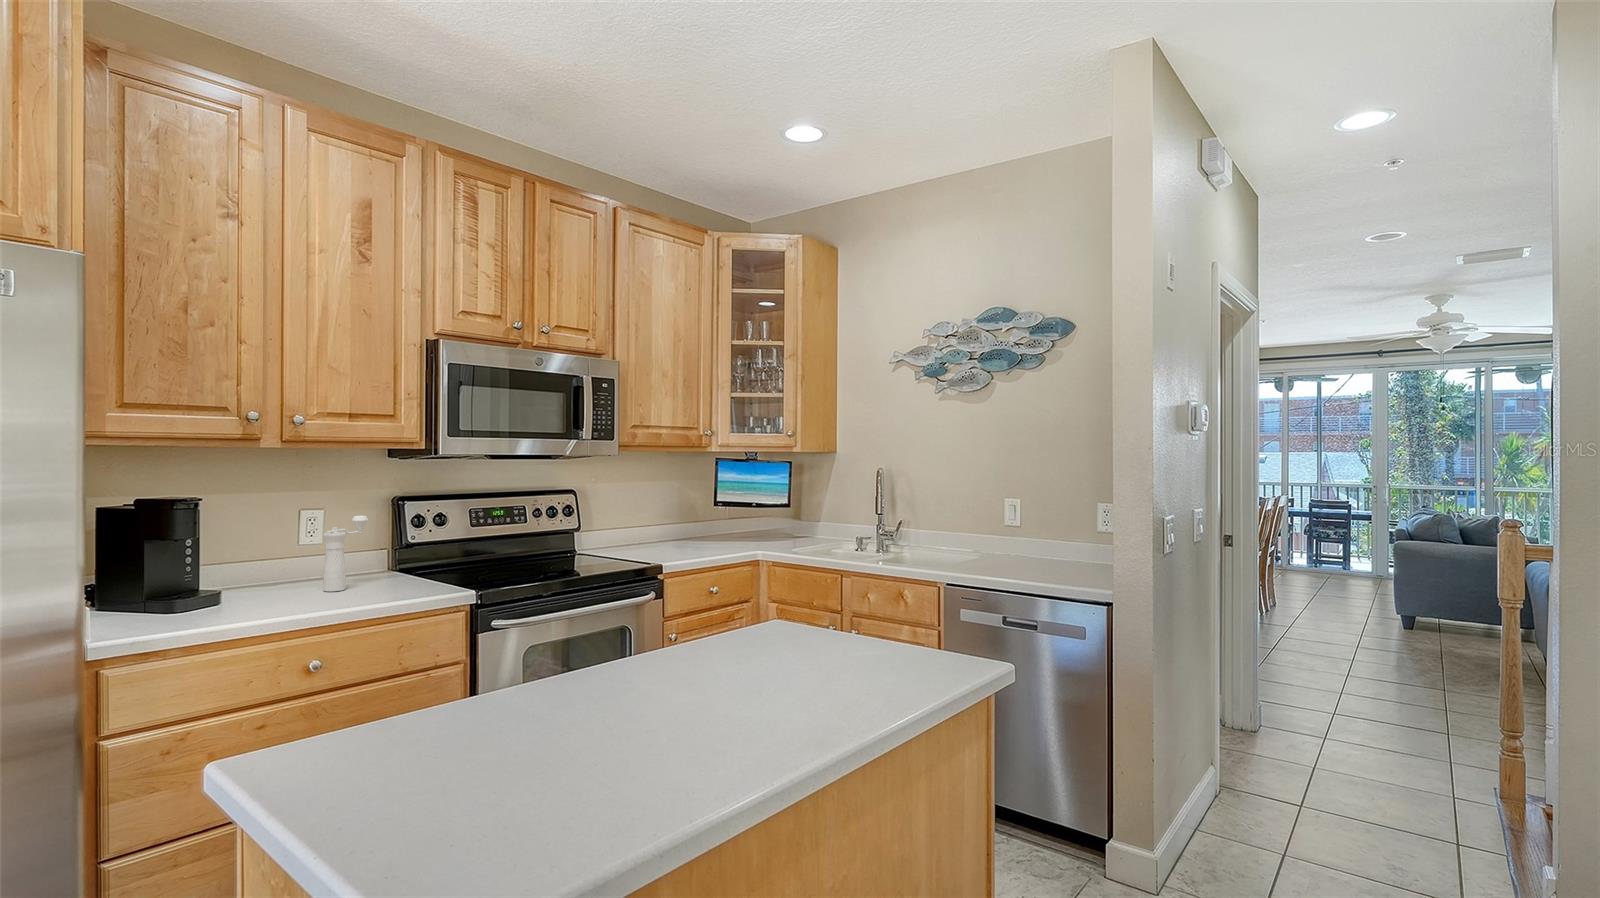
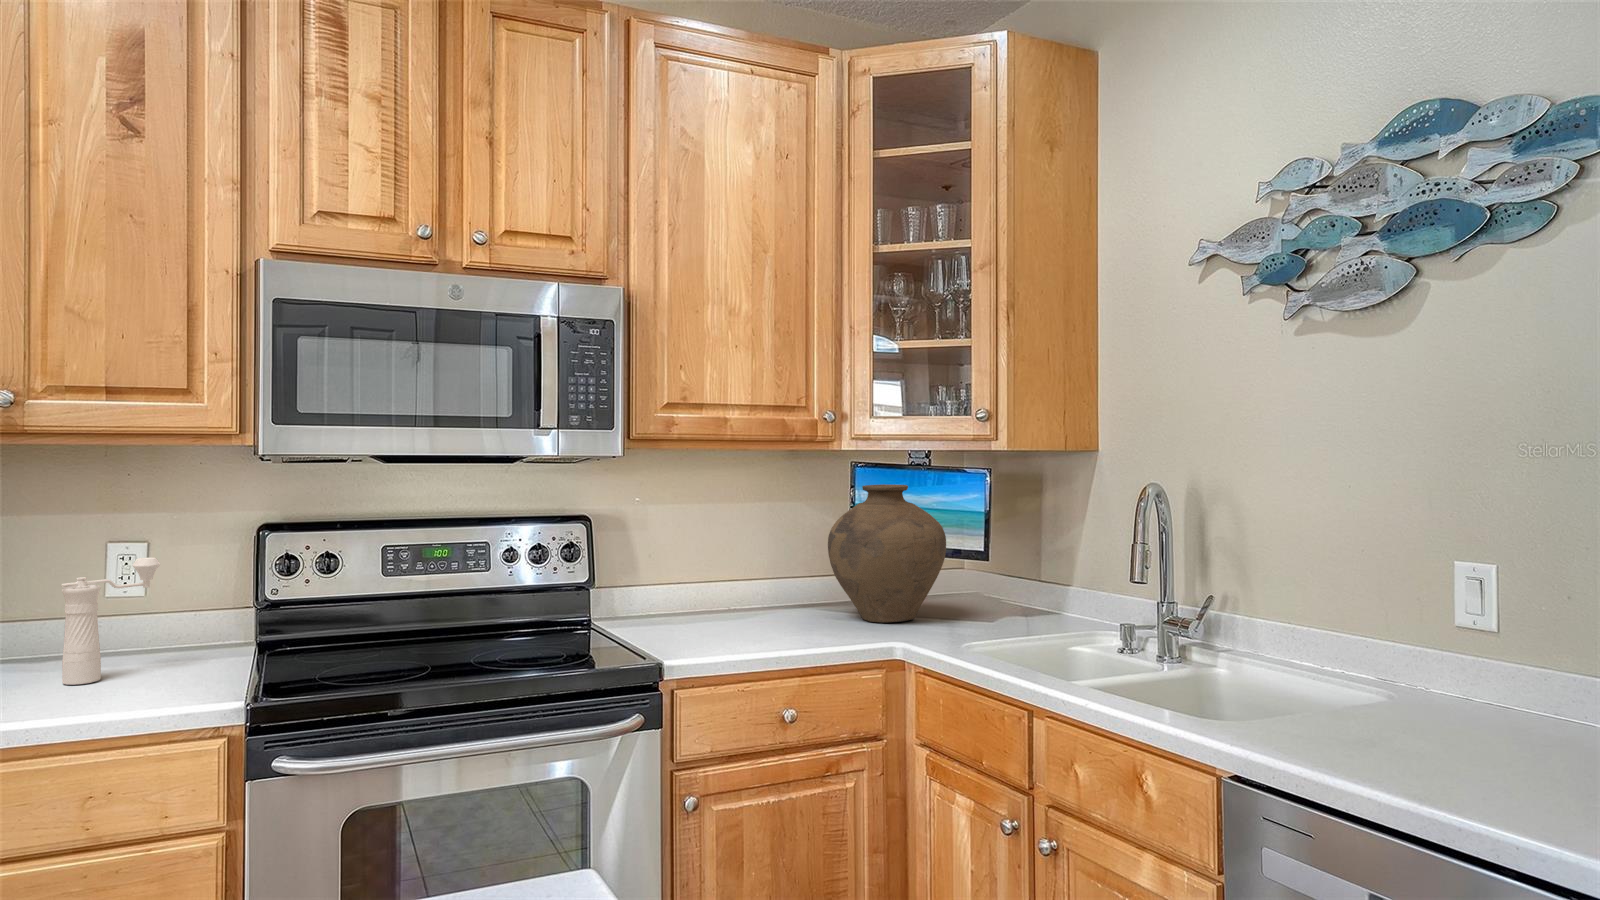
vase: none [703,470,767,544] -> present [828,484,946,623]

